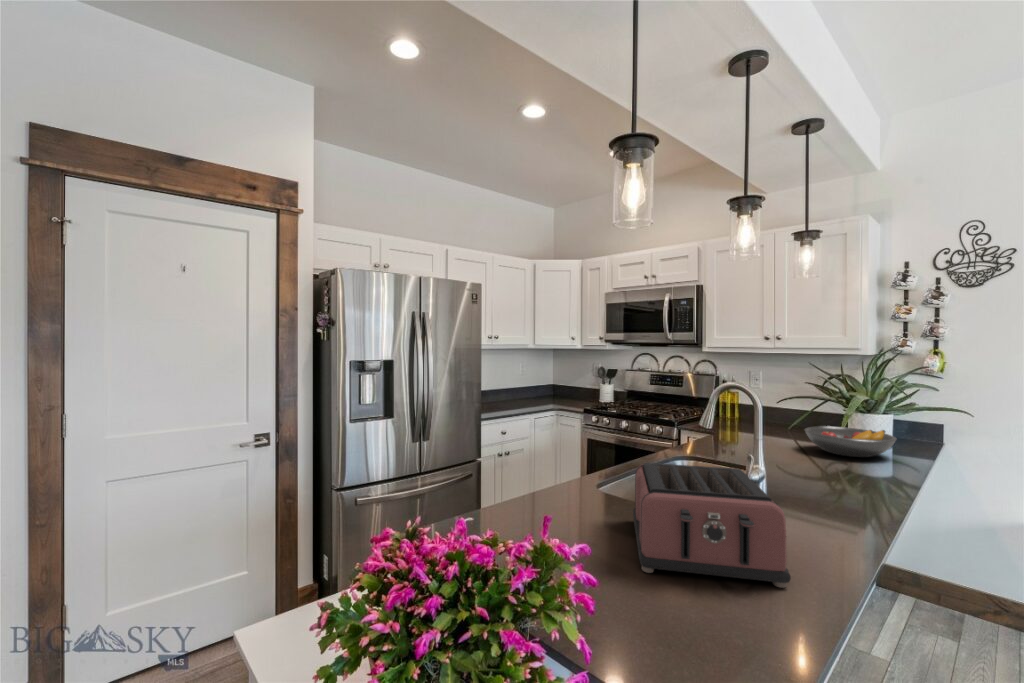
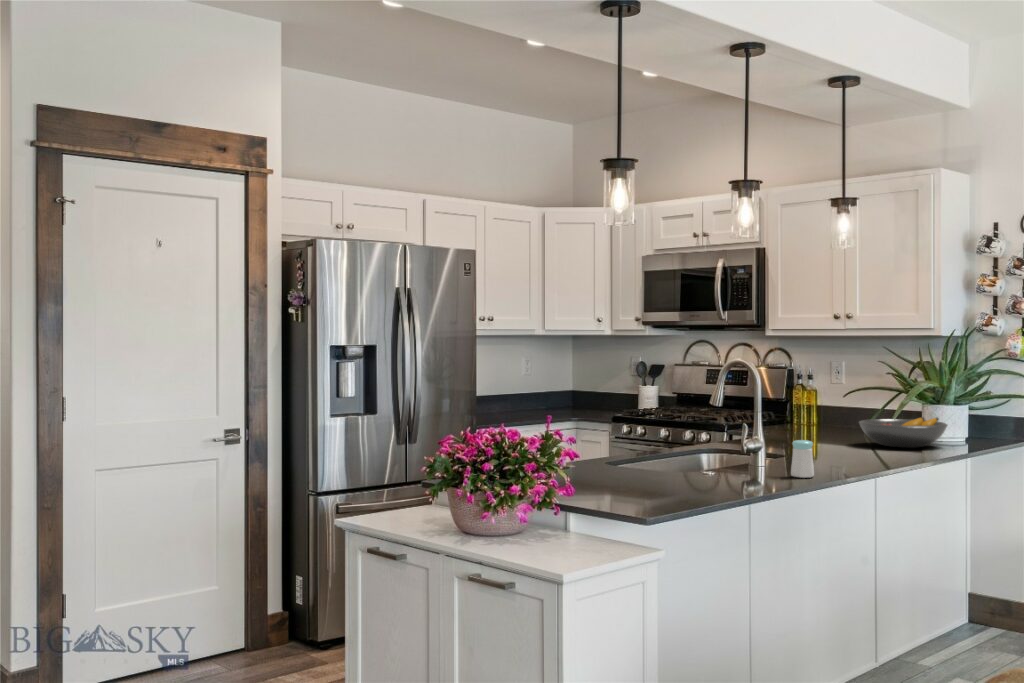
toaster: present [633,463,791,588] -> none [632,424,735,493]
salt shaker: none [815,483,847,532] -> present [791,440,814,478]

